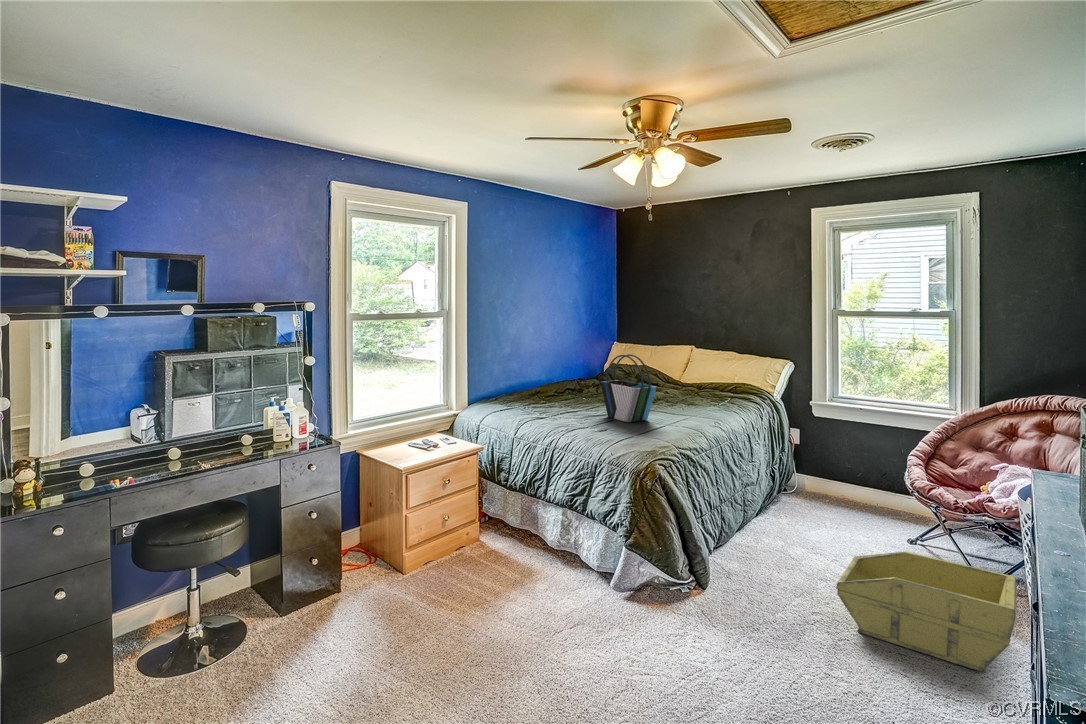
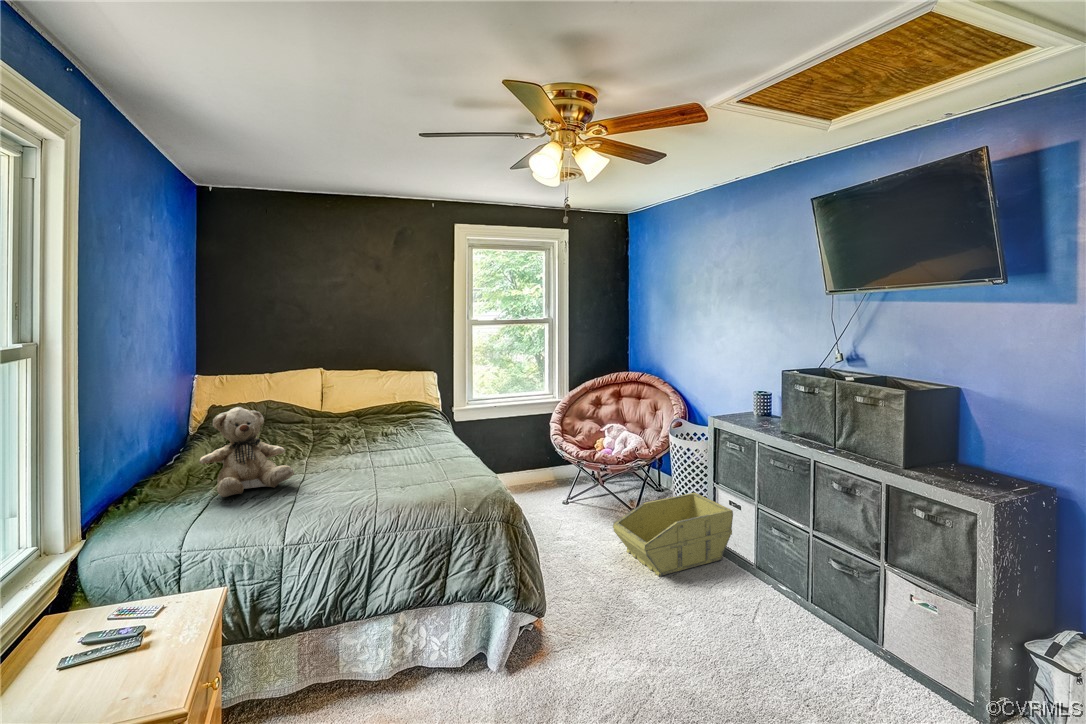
tote bag: present [600,354,657,422] -> none [330,387,416,474]
teddy bear: none [528,356,579,411] -> present [199,407,294,497]

